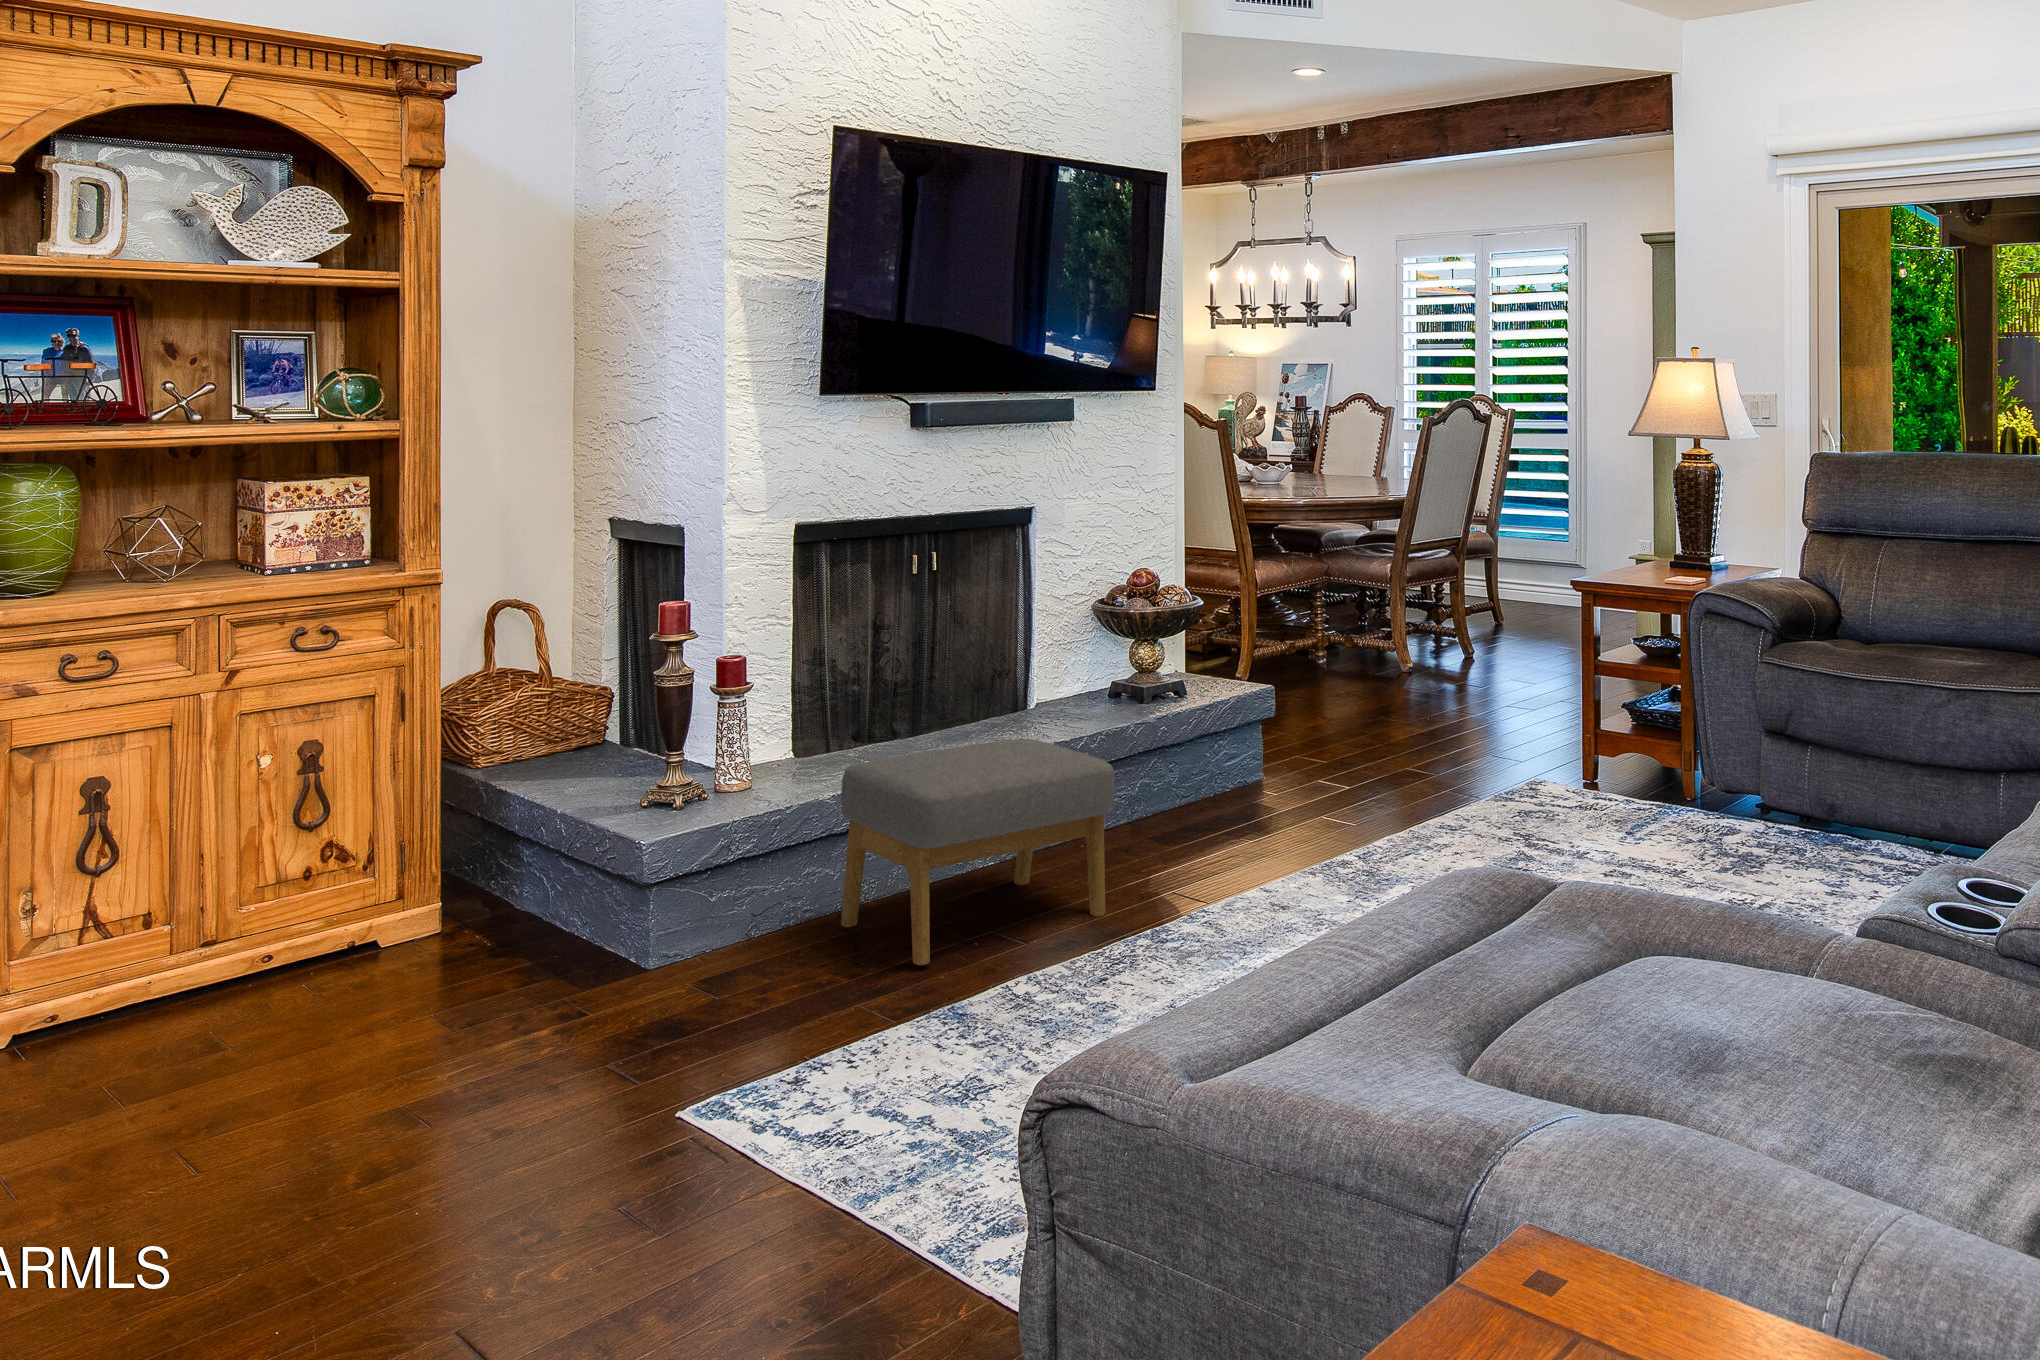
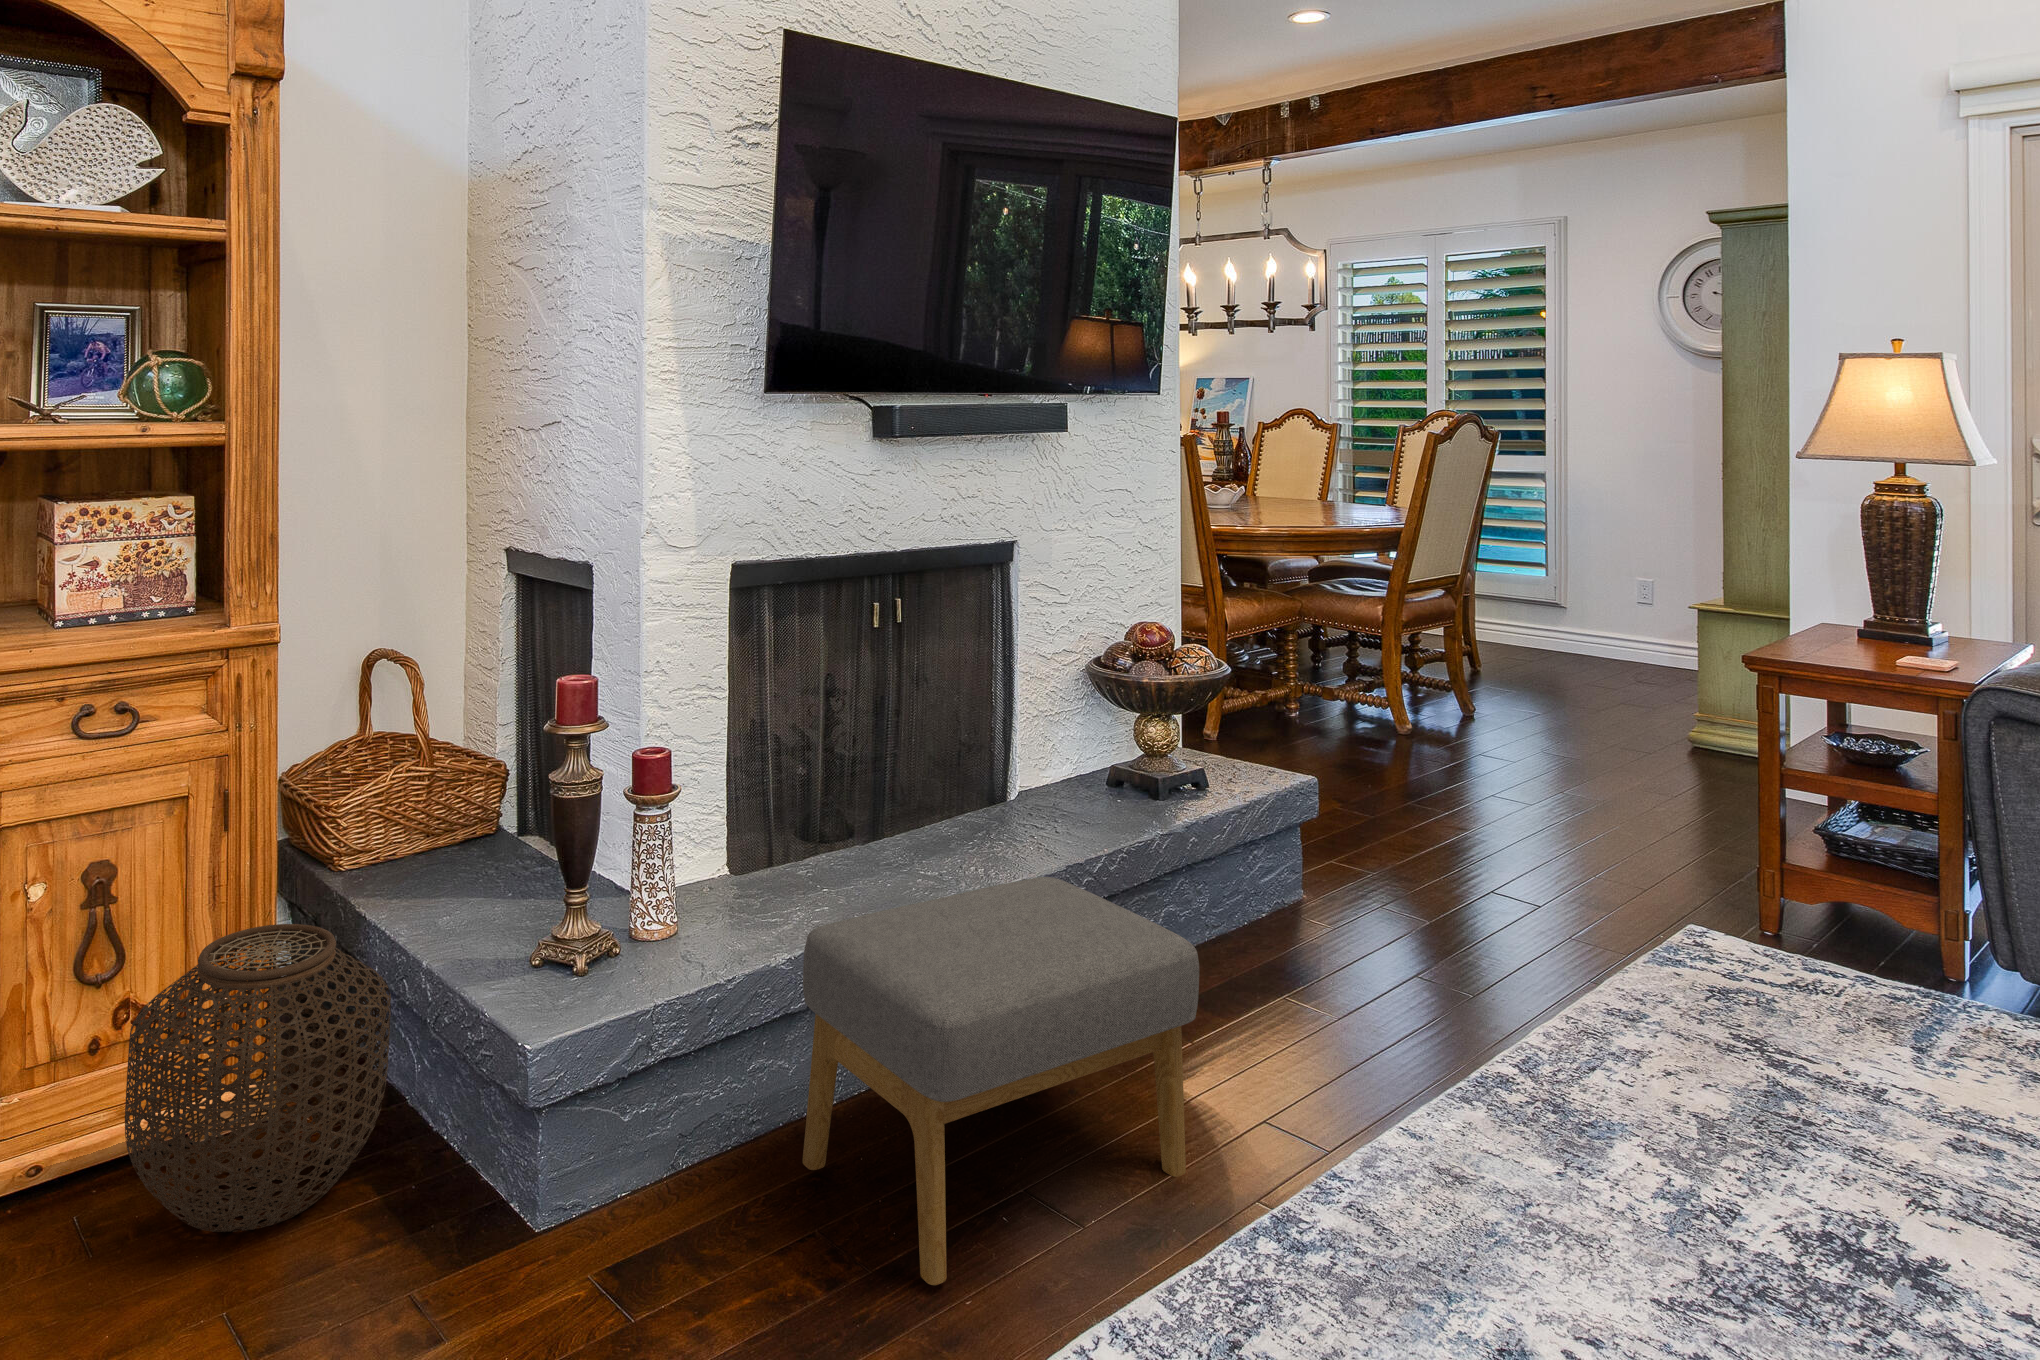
woven basket: none [345,782,538,981] -> present [125,924,391,1232]

